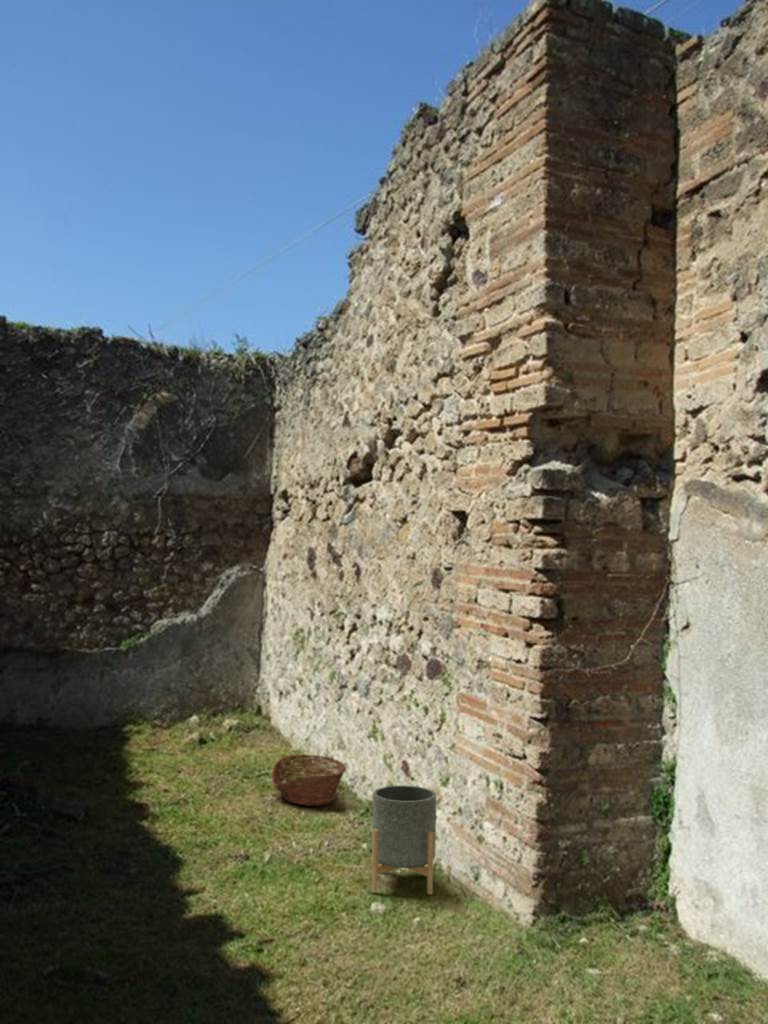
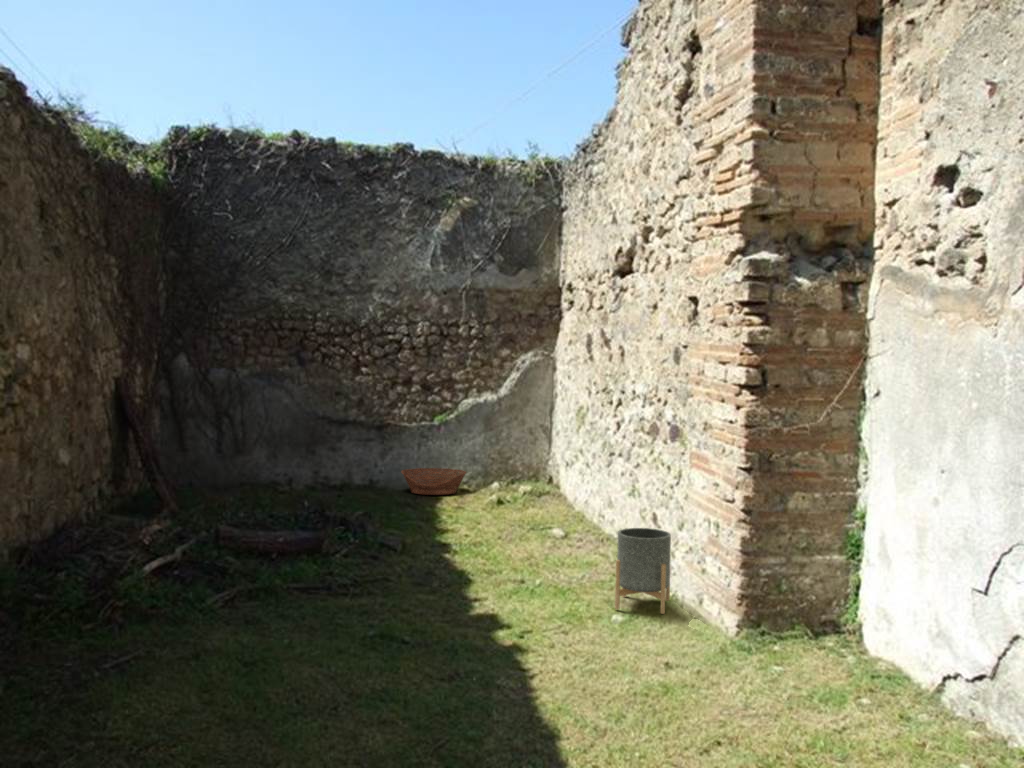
basket: present [272,755,346,806] -> present [402,468,466,495]

